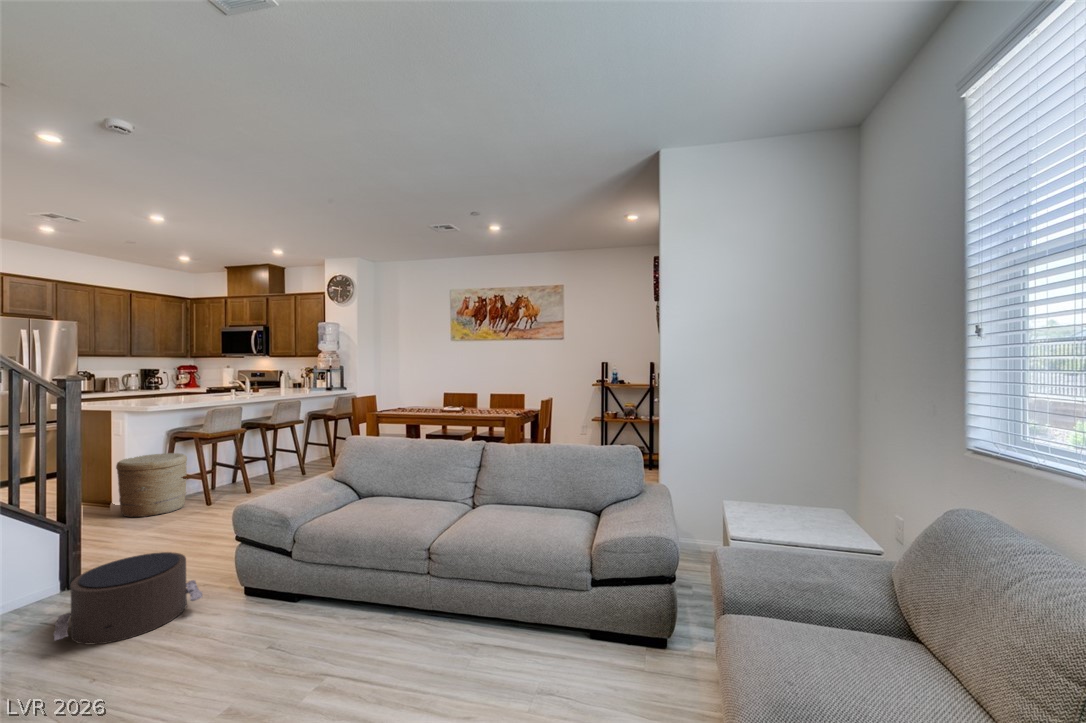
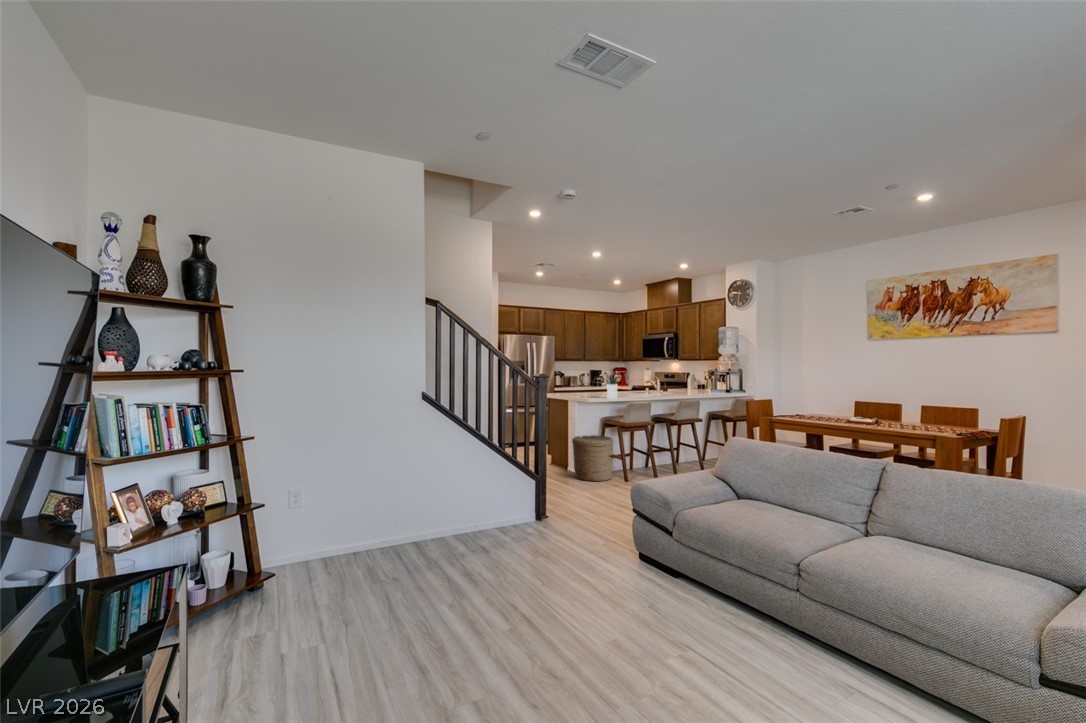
potted plant: none [164,374,206,405] -> present [606,375,618,399]
pouf: present [54,552,202,645] -> none [535,505,613,560]

